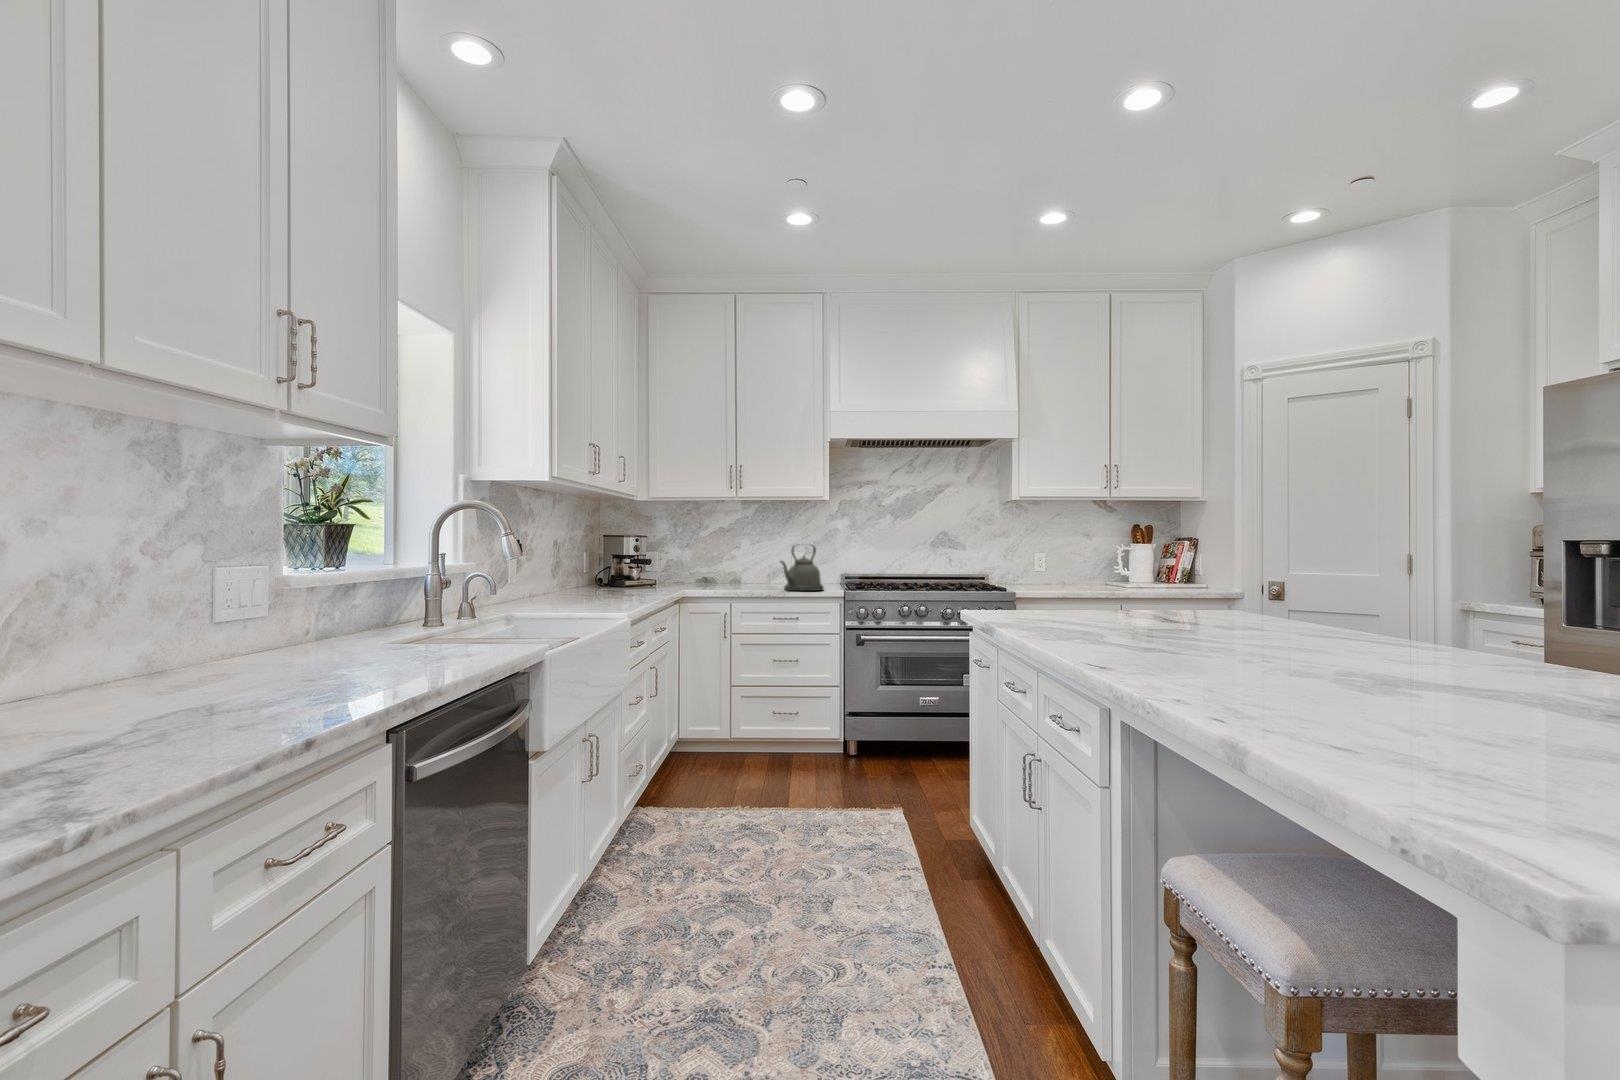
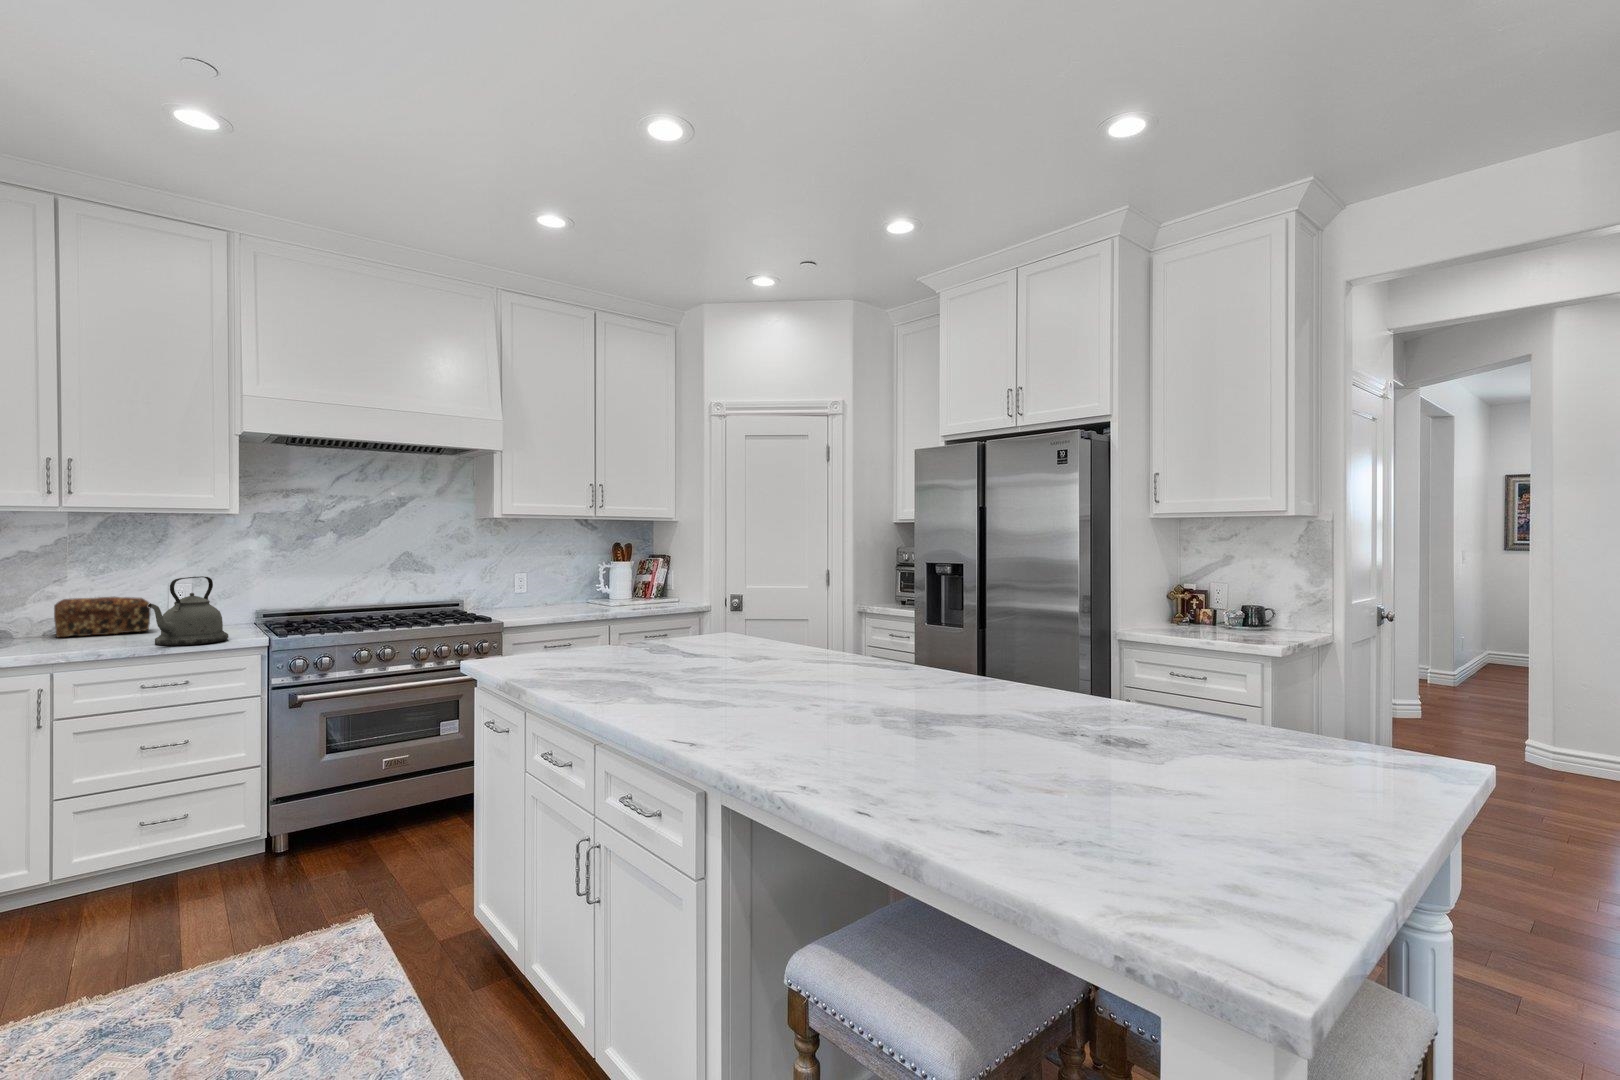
bread loaf: none [739,559,785,584] -> present [54,597,150,638]

